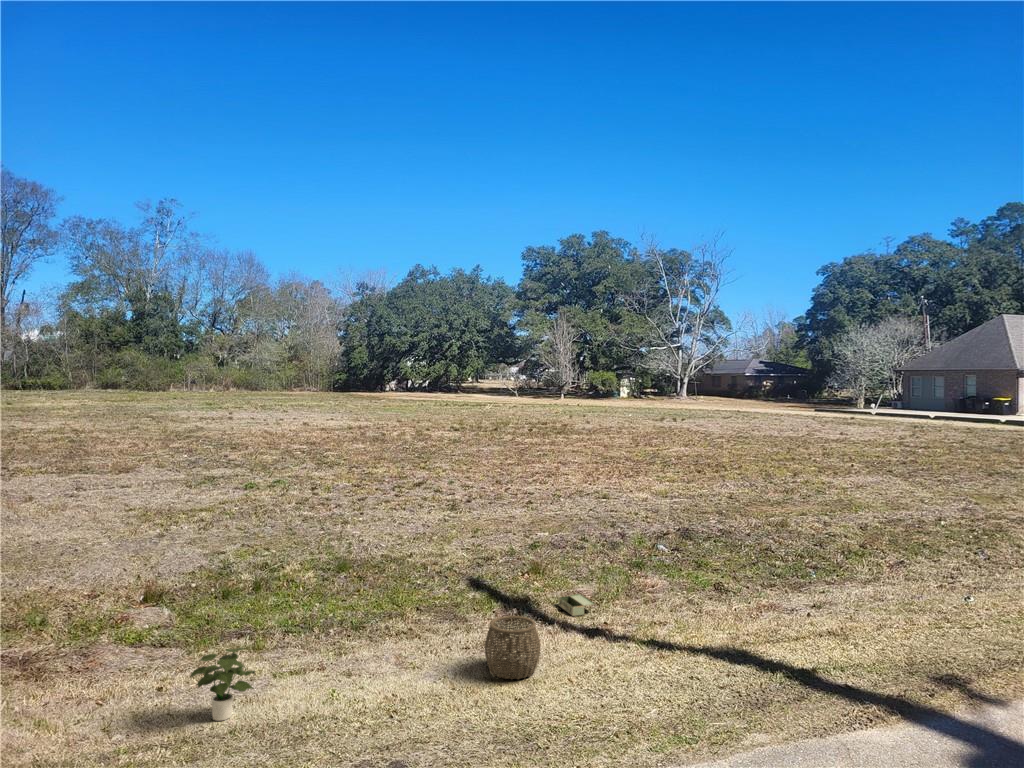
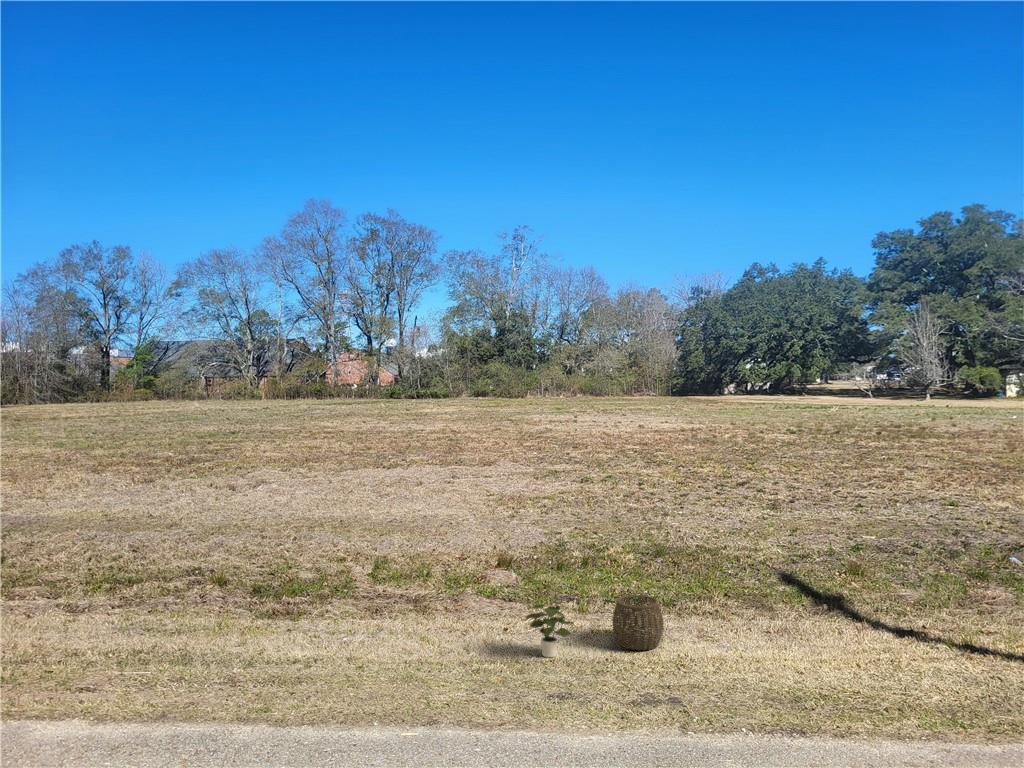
toolbox: present [559,594,595,616] -> none [871,597,912,618]
woven basket: present [485,616,541,679] -> present [612,595,664,650]

